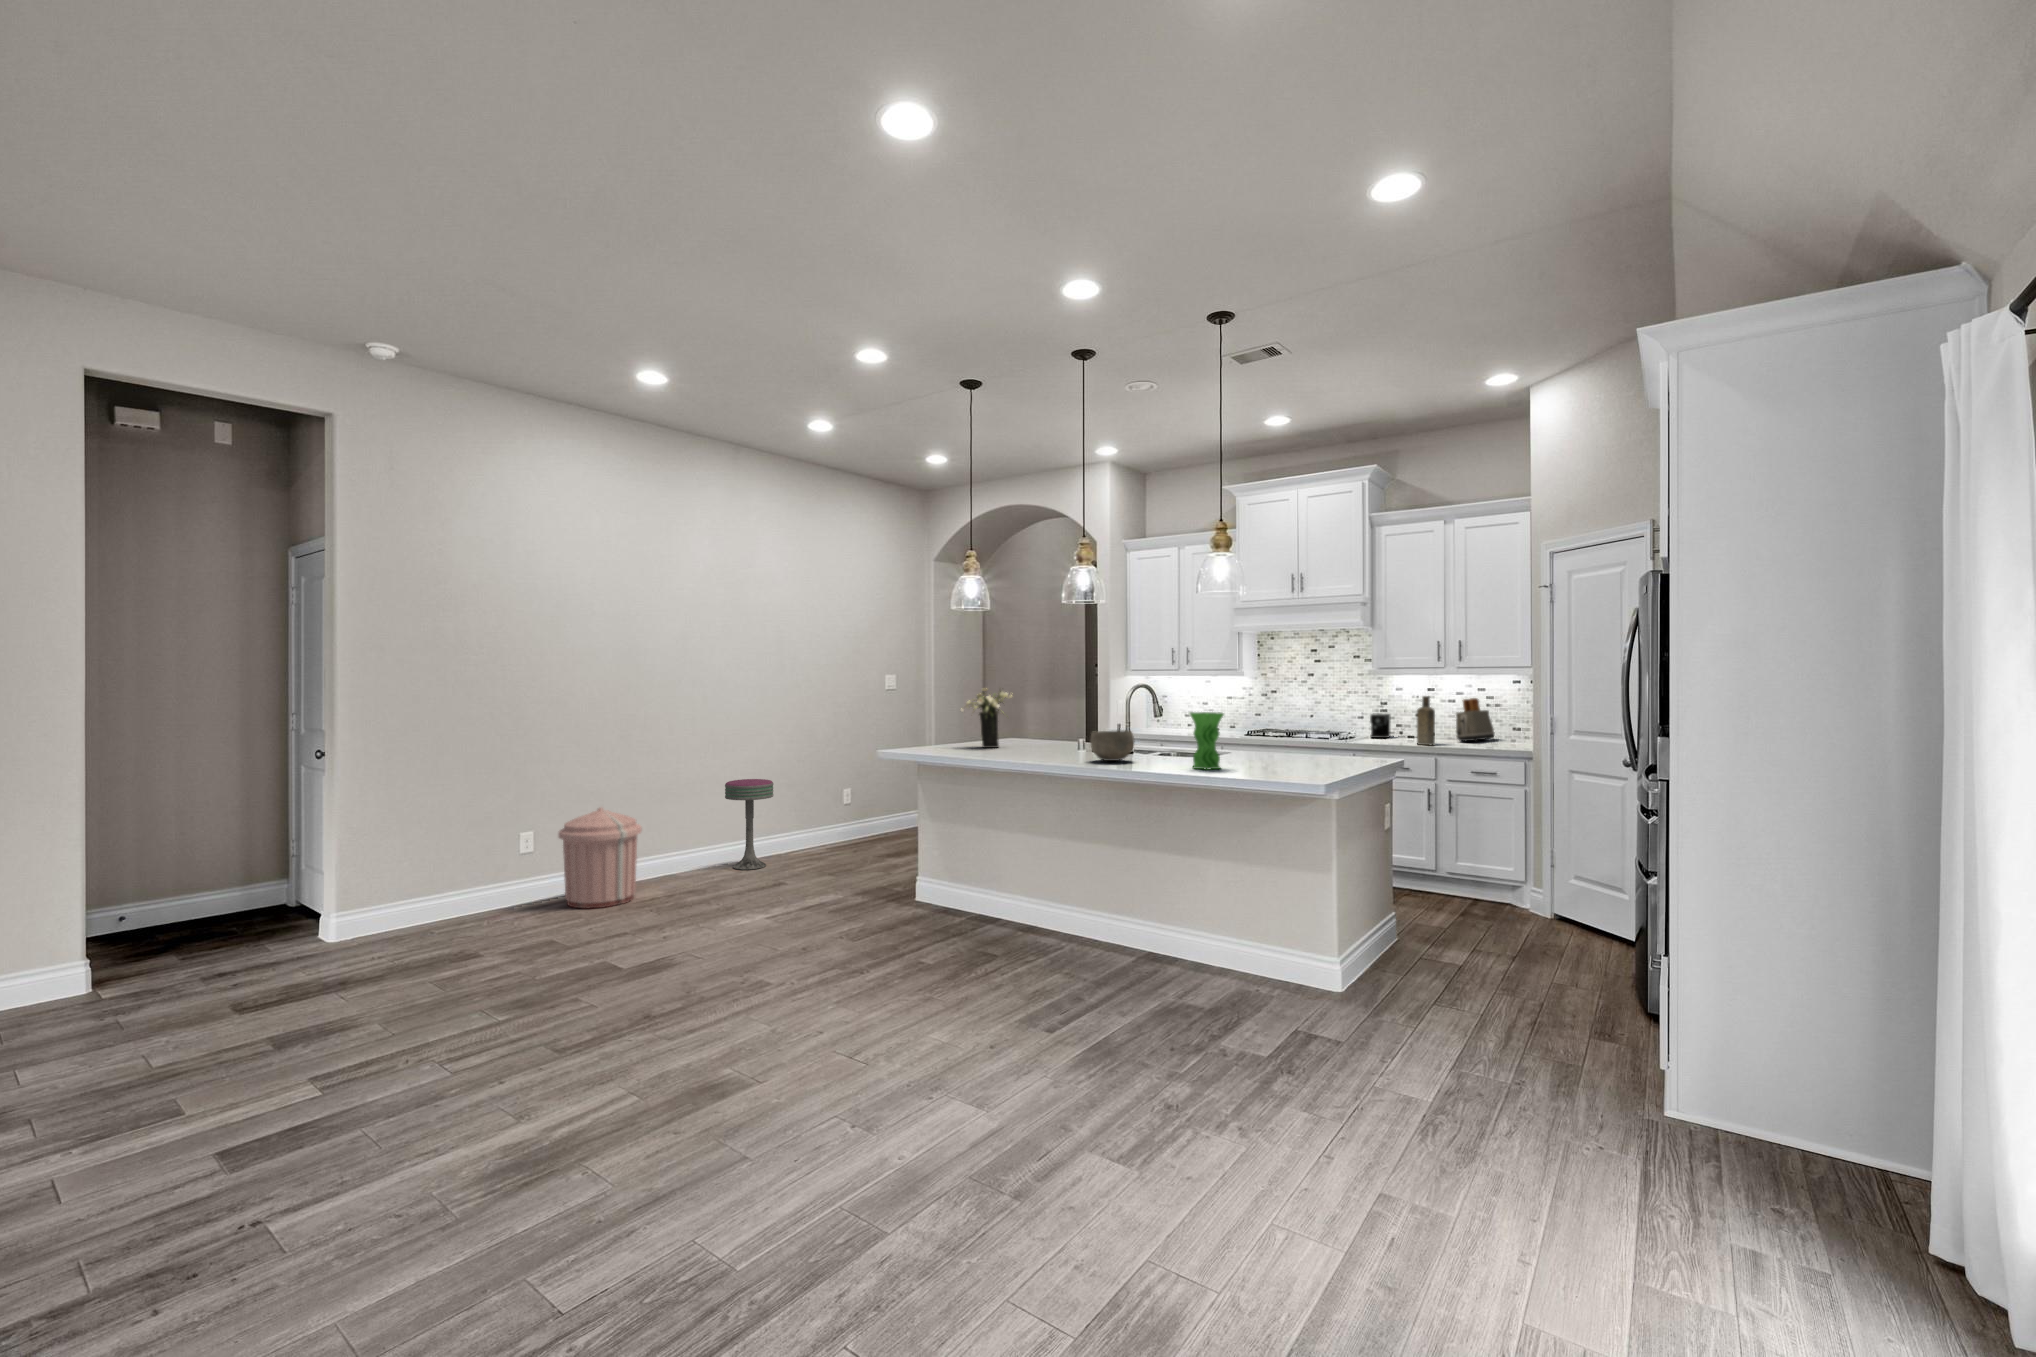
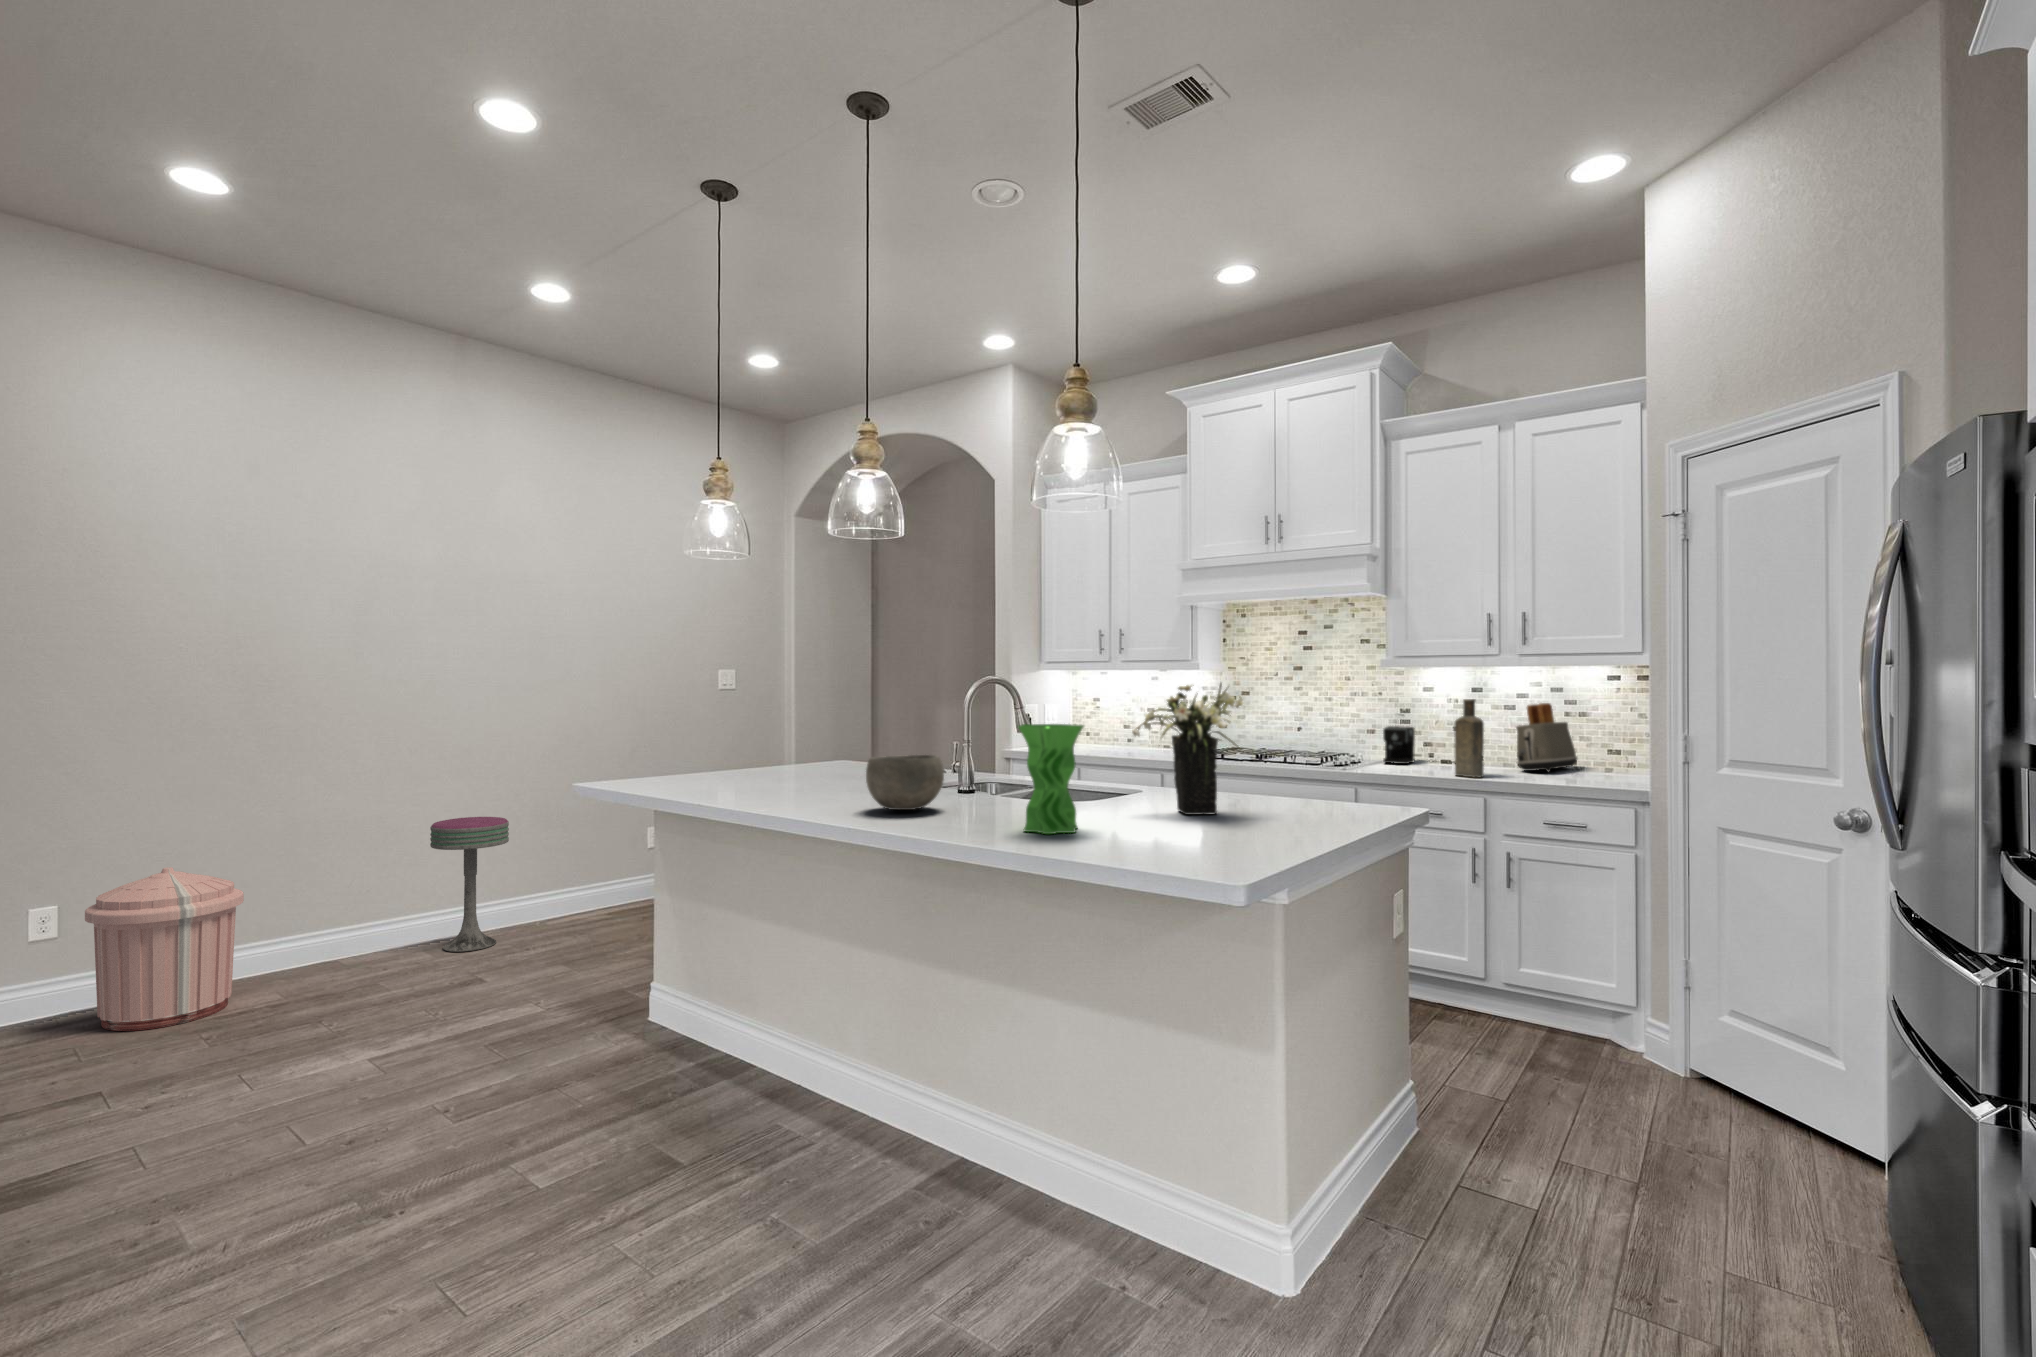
flower arrangement: present [961,689,1012,748] -> present [1133,683,1243,815]

